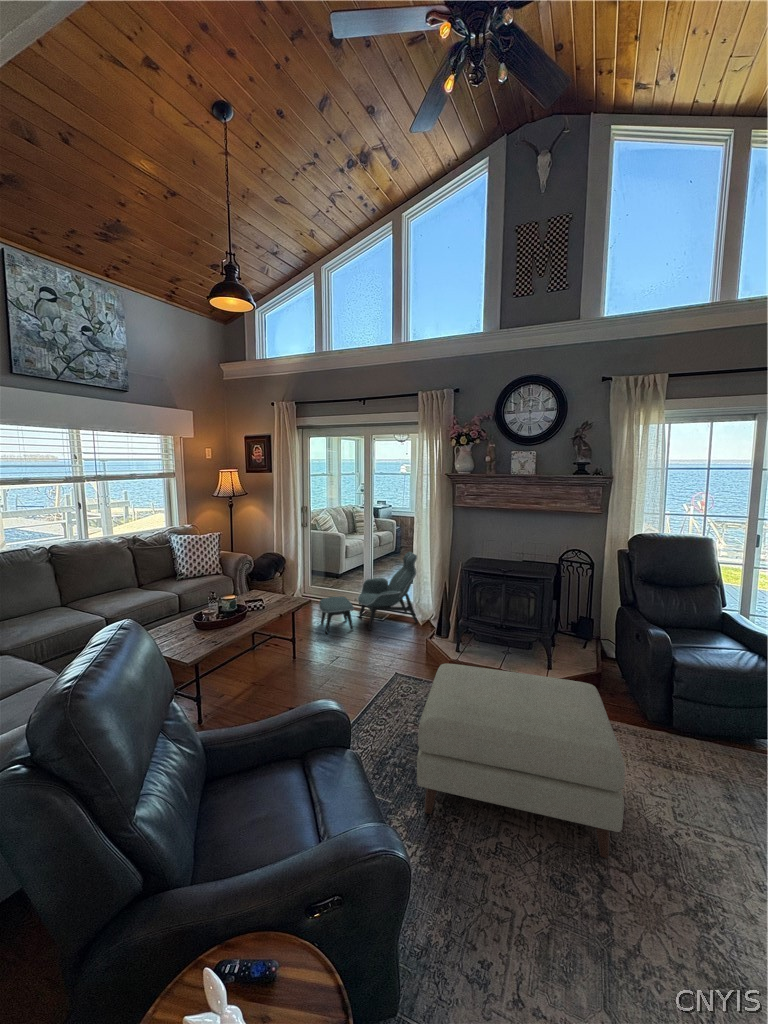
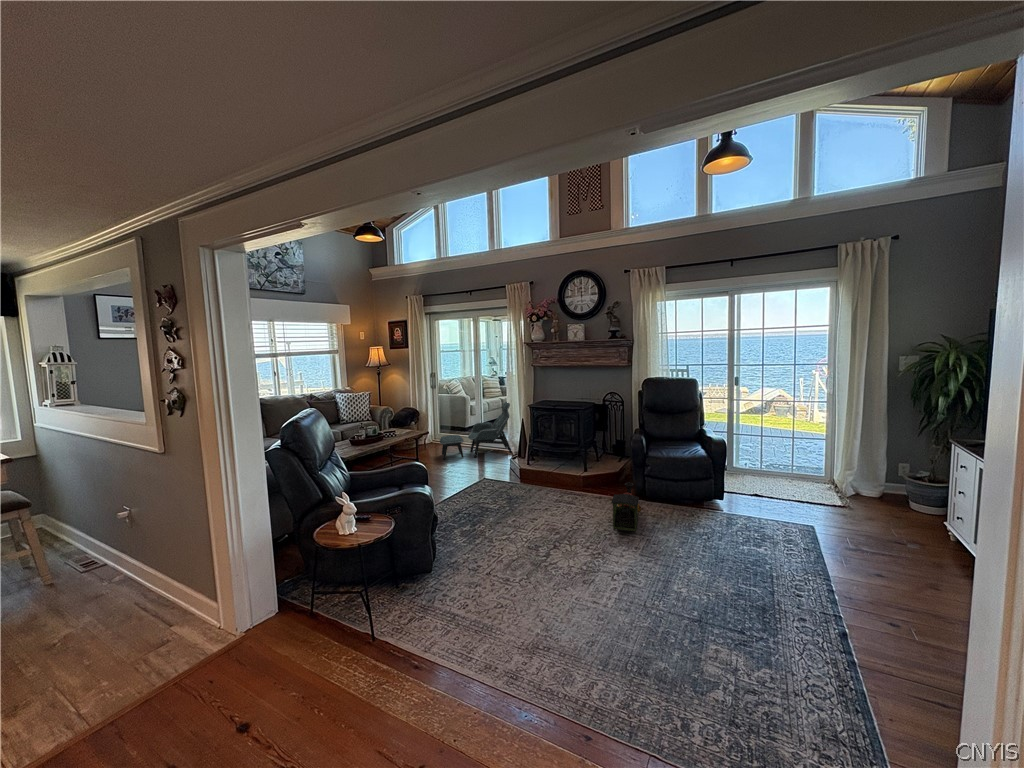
ottoman: present [417,663,625,858] -> none [466,454,582,539]
toy train: none [654,723,749,843] -> present [611,482,641,532]

